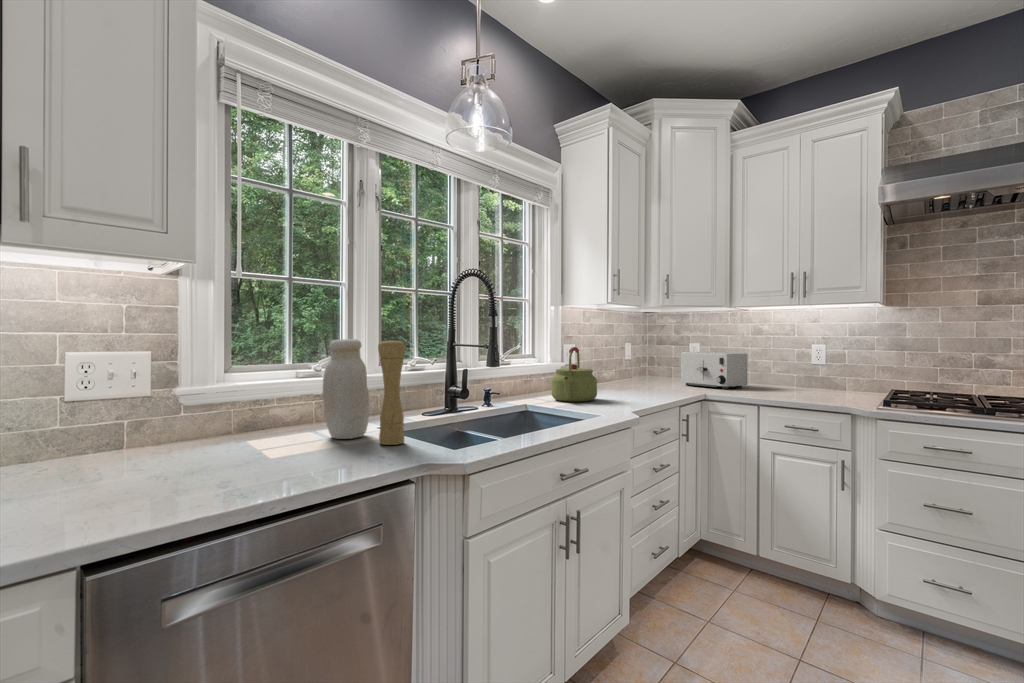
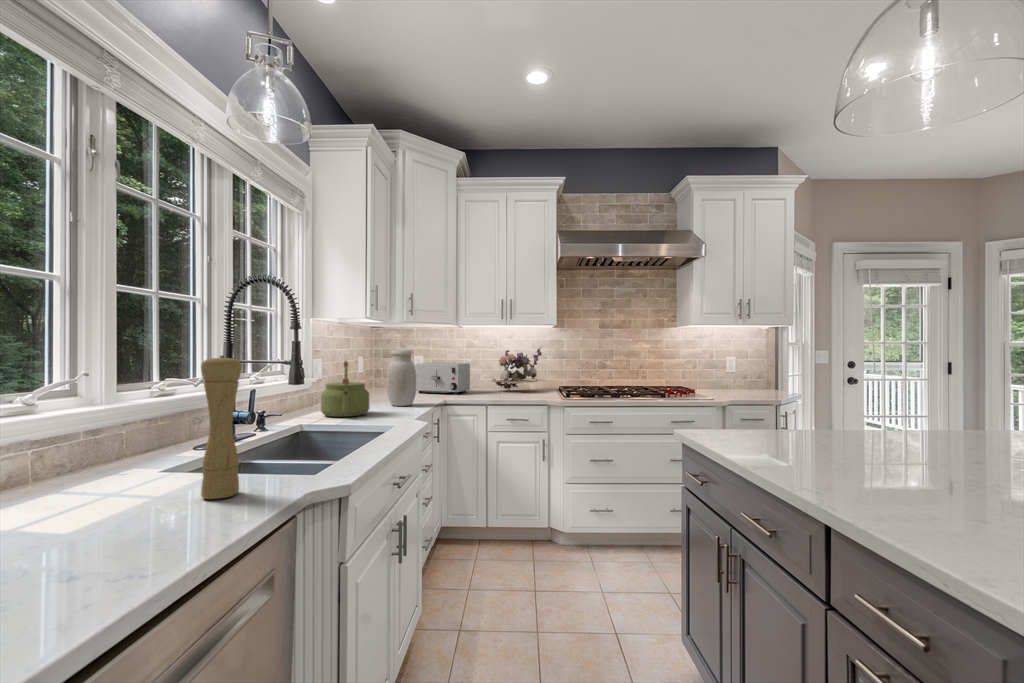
flower arrangement: none [775,334,856,389] -> present [491,348,544,390]
jar: present [323,339,369,439] -> present [387,350,416,406]

